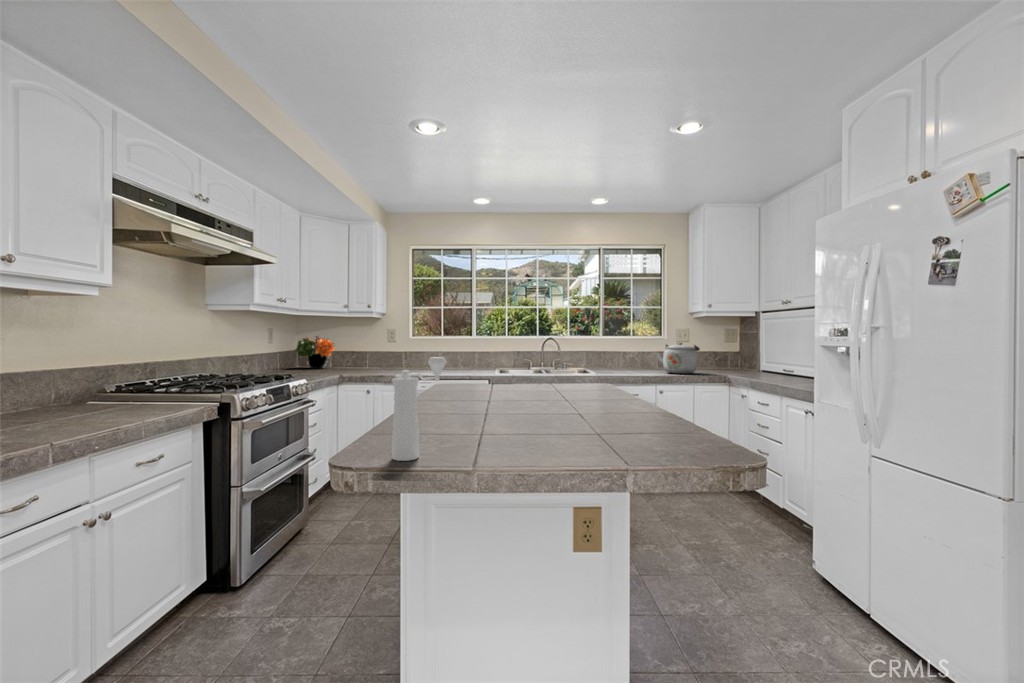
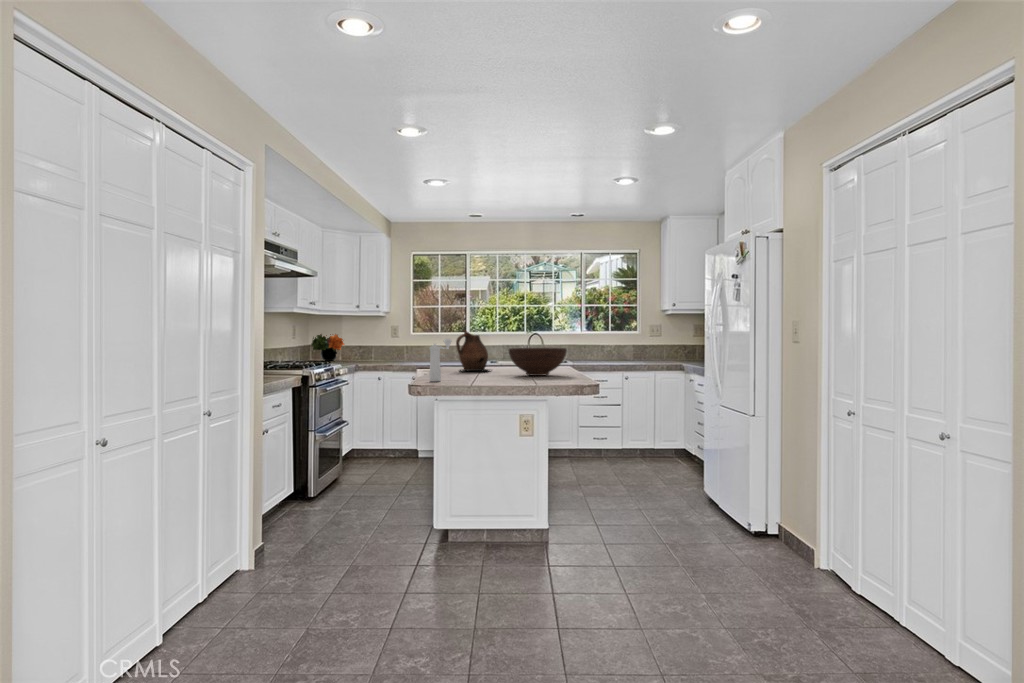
ceramic pitcher: none [458,337,513,403] -> present [456,330,488,371]
kettle: present [658,343,700,374] -> none [625,336,660,362]
fruit bowl: none [552,367,660,422] -> present [508,348,567,376]

